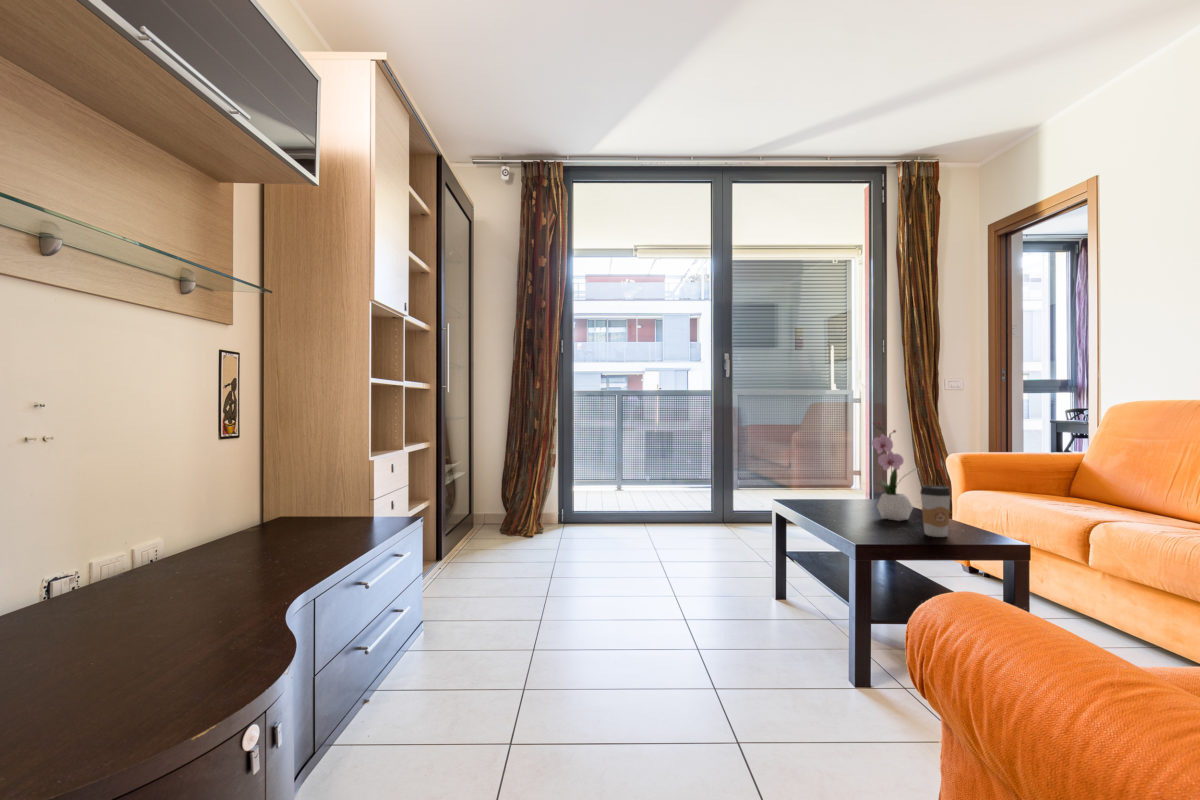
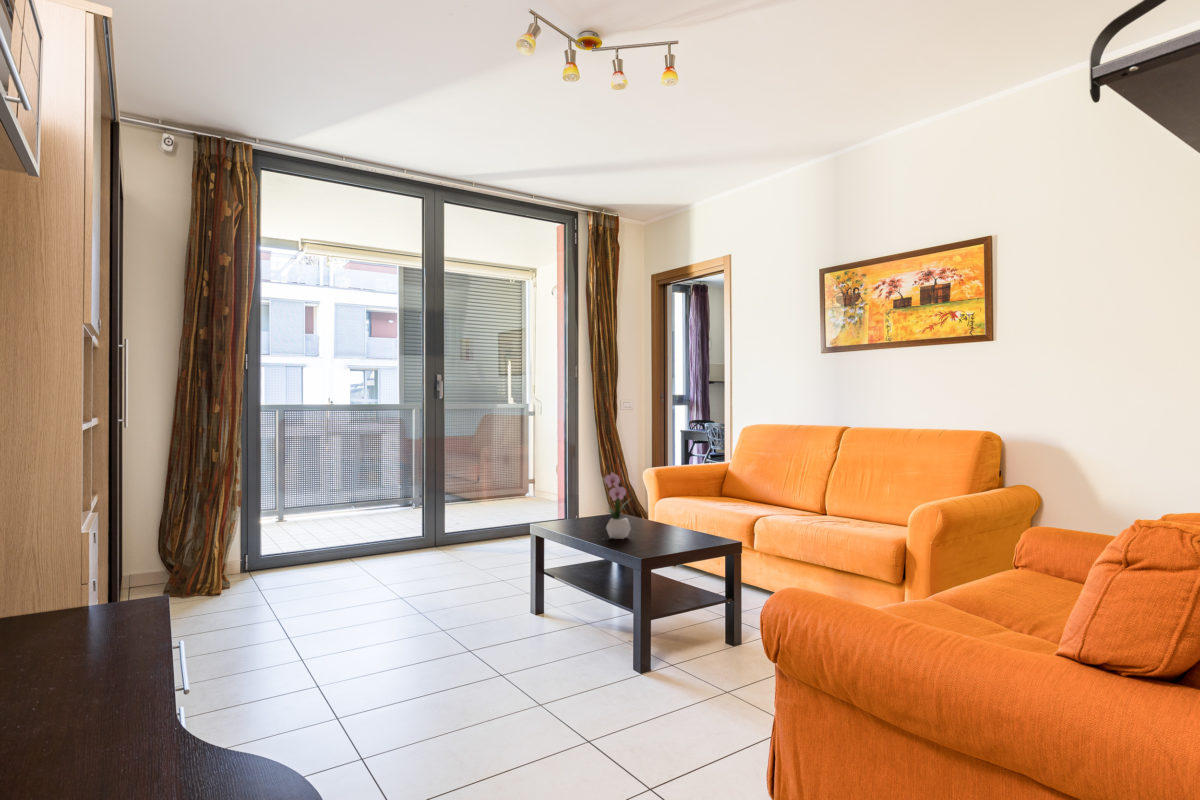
coffee cup: present [920,485,950,537] -> none [642,512,662,550]

